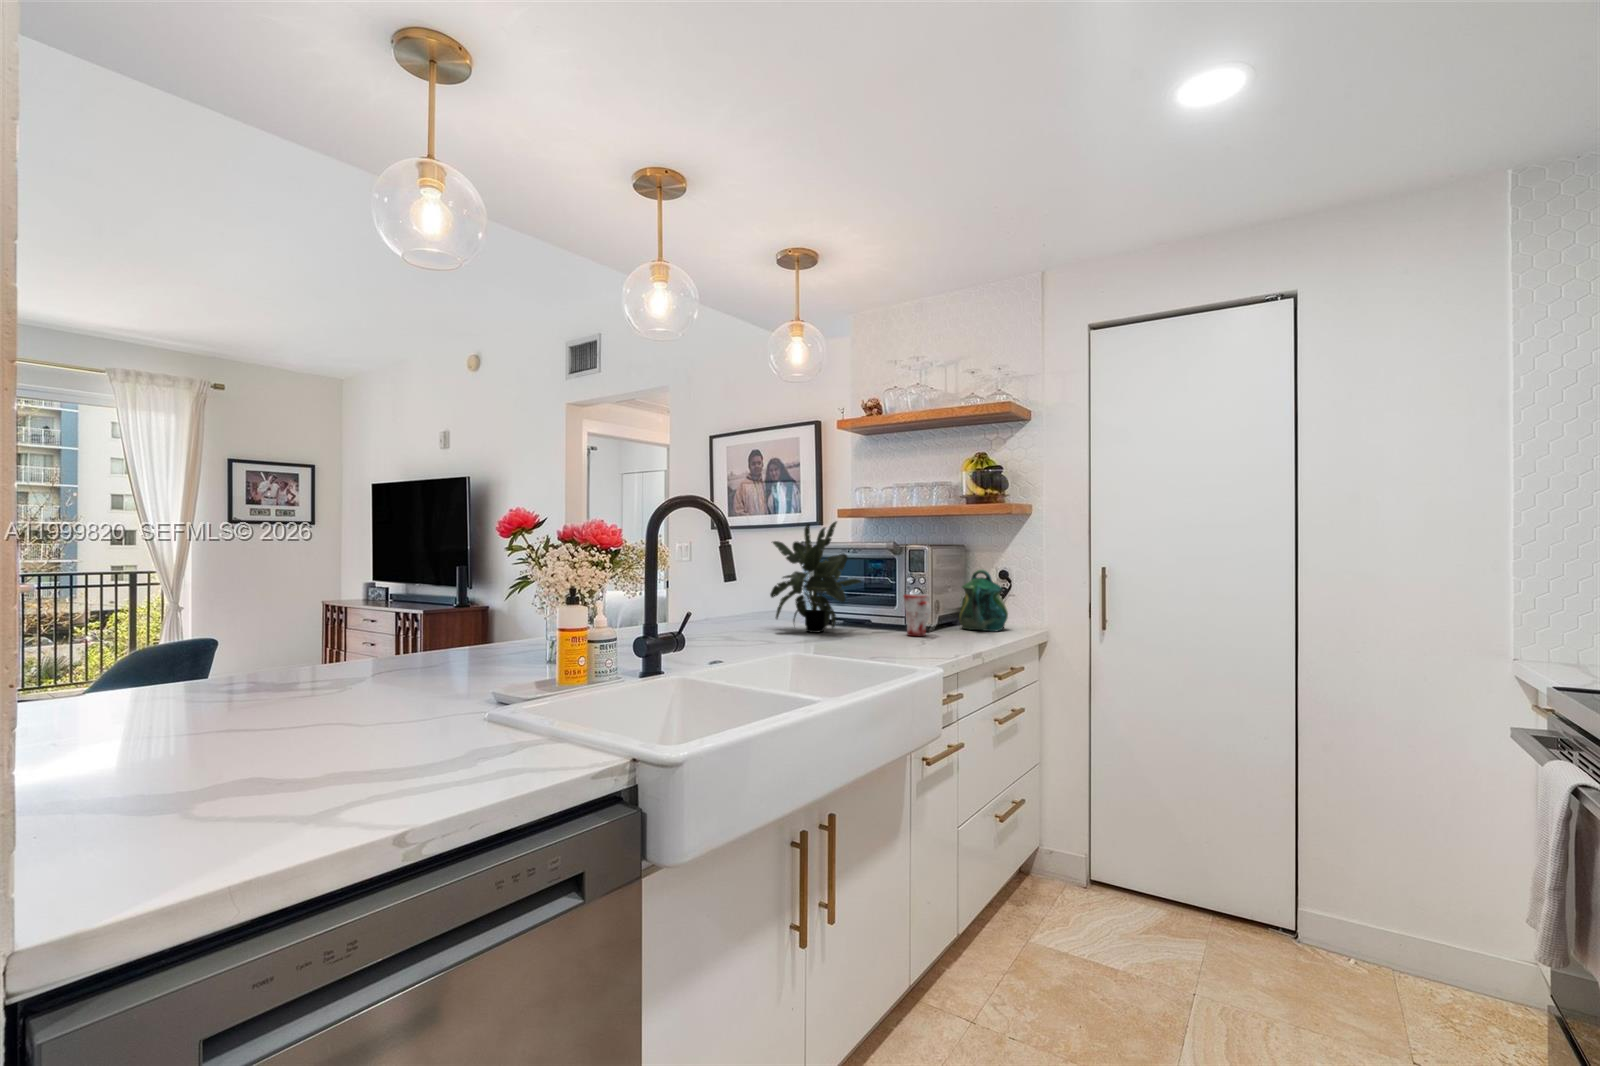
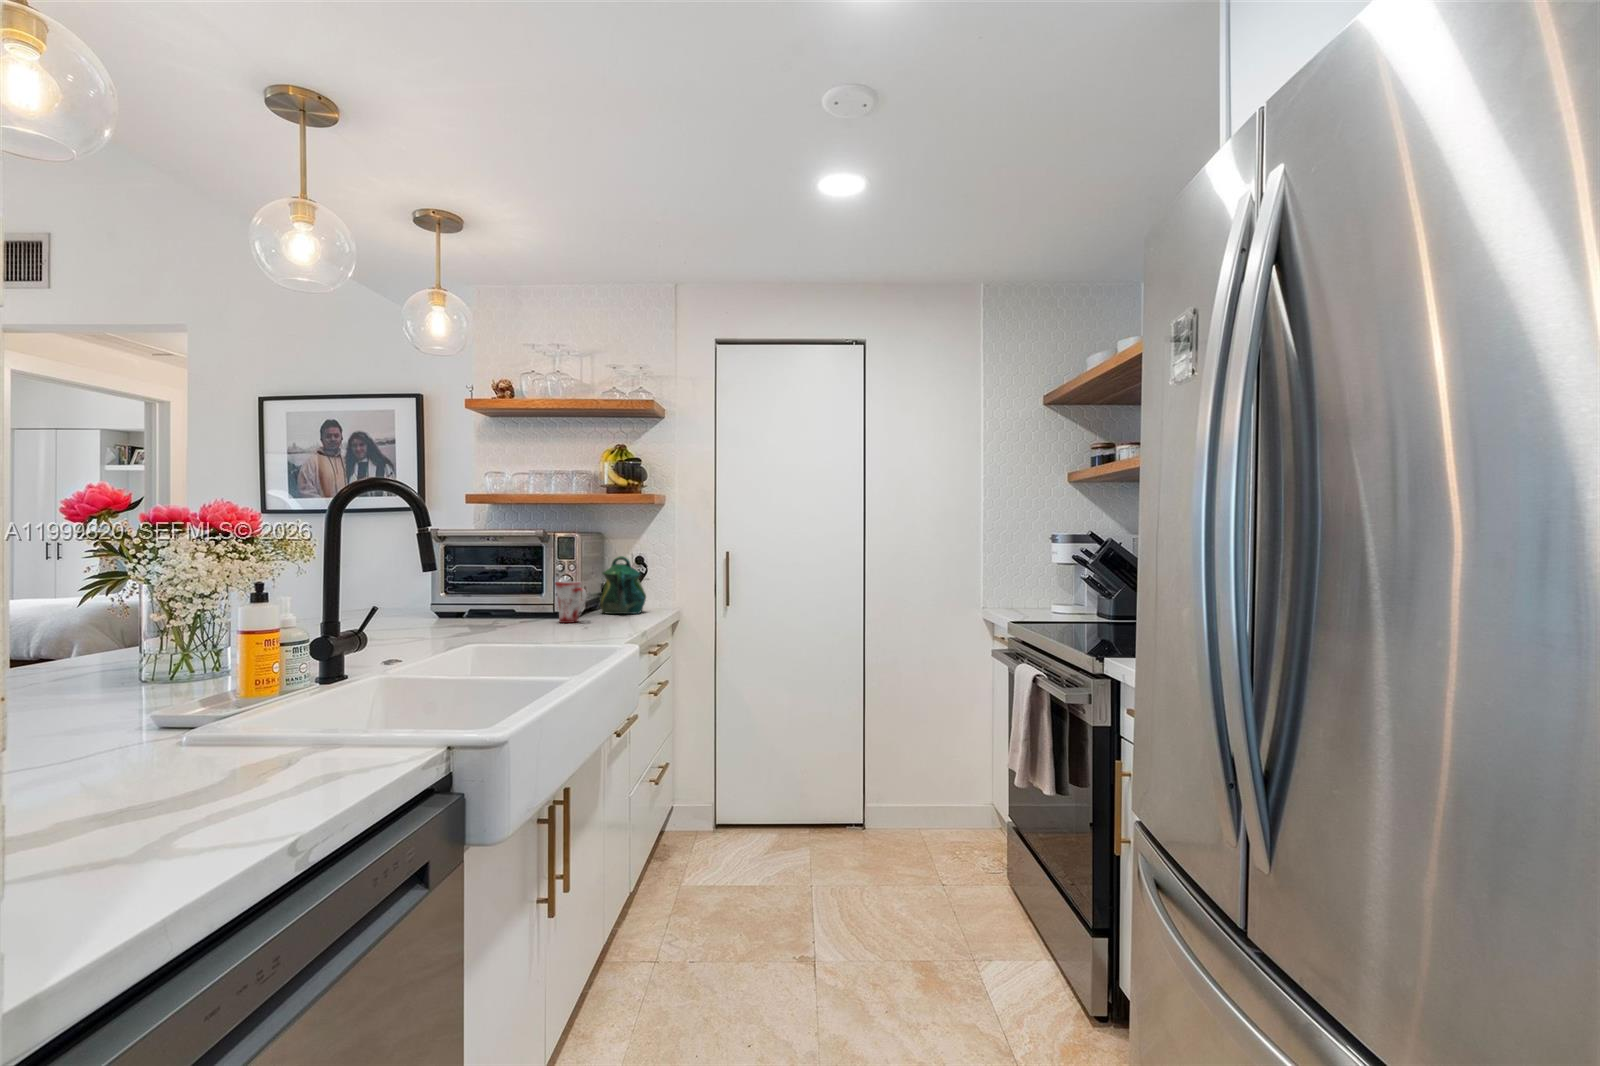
potted plant: present [770,521,861,633] -> none [396,508,511,627]

